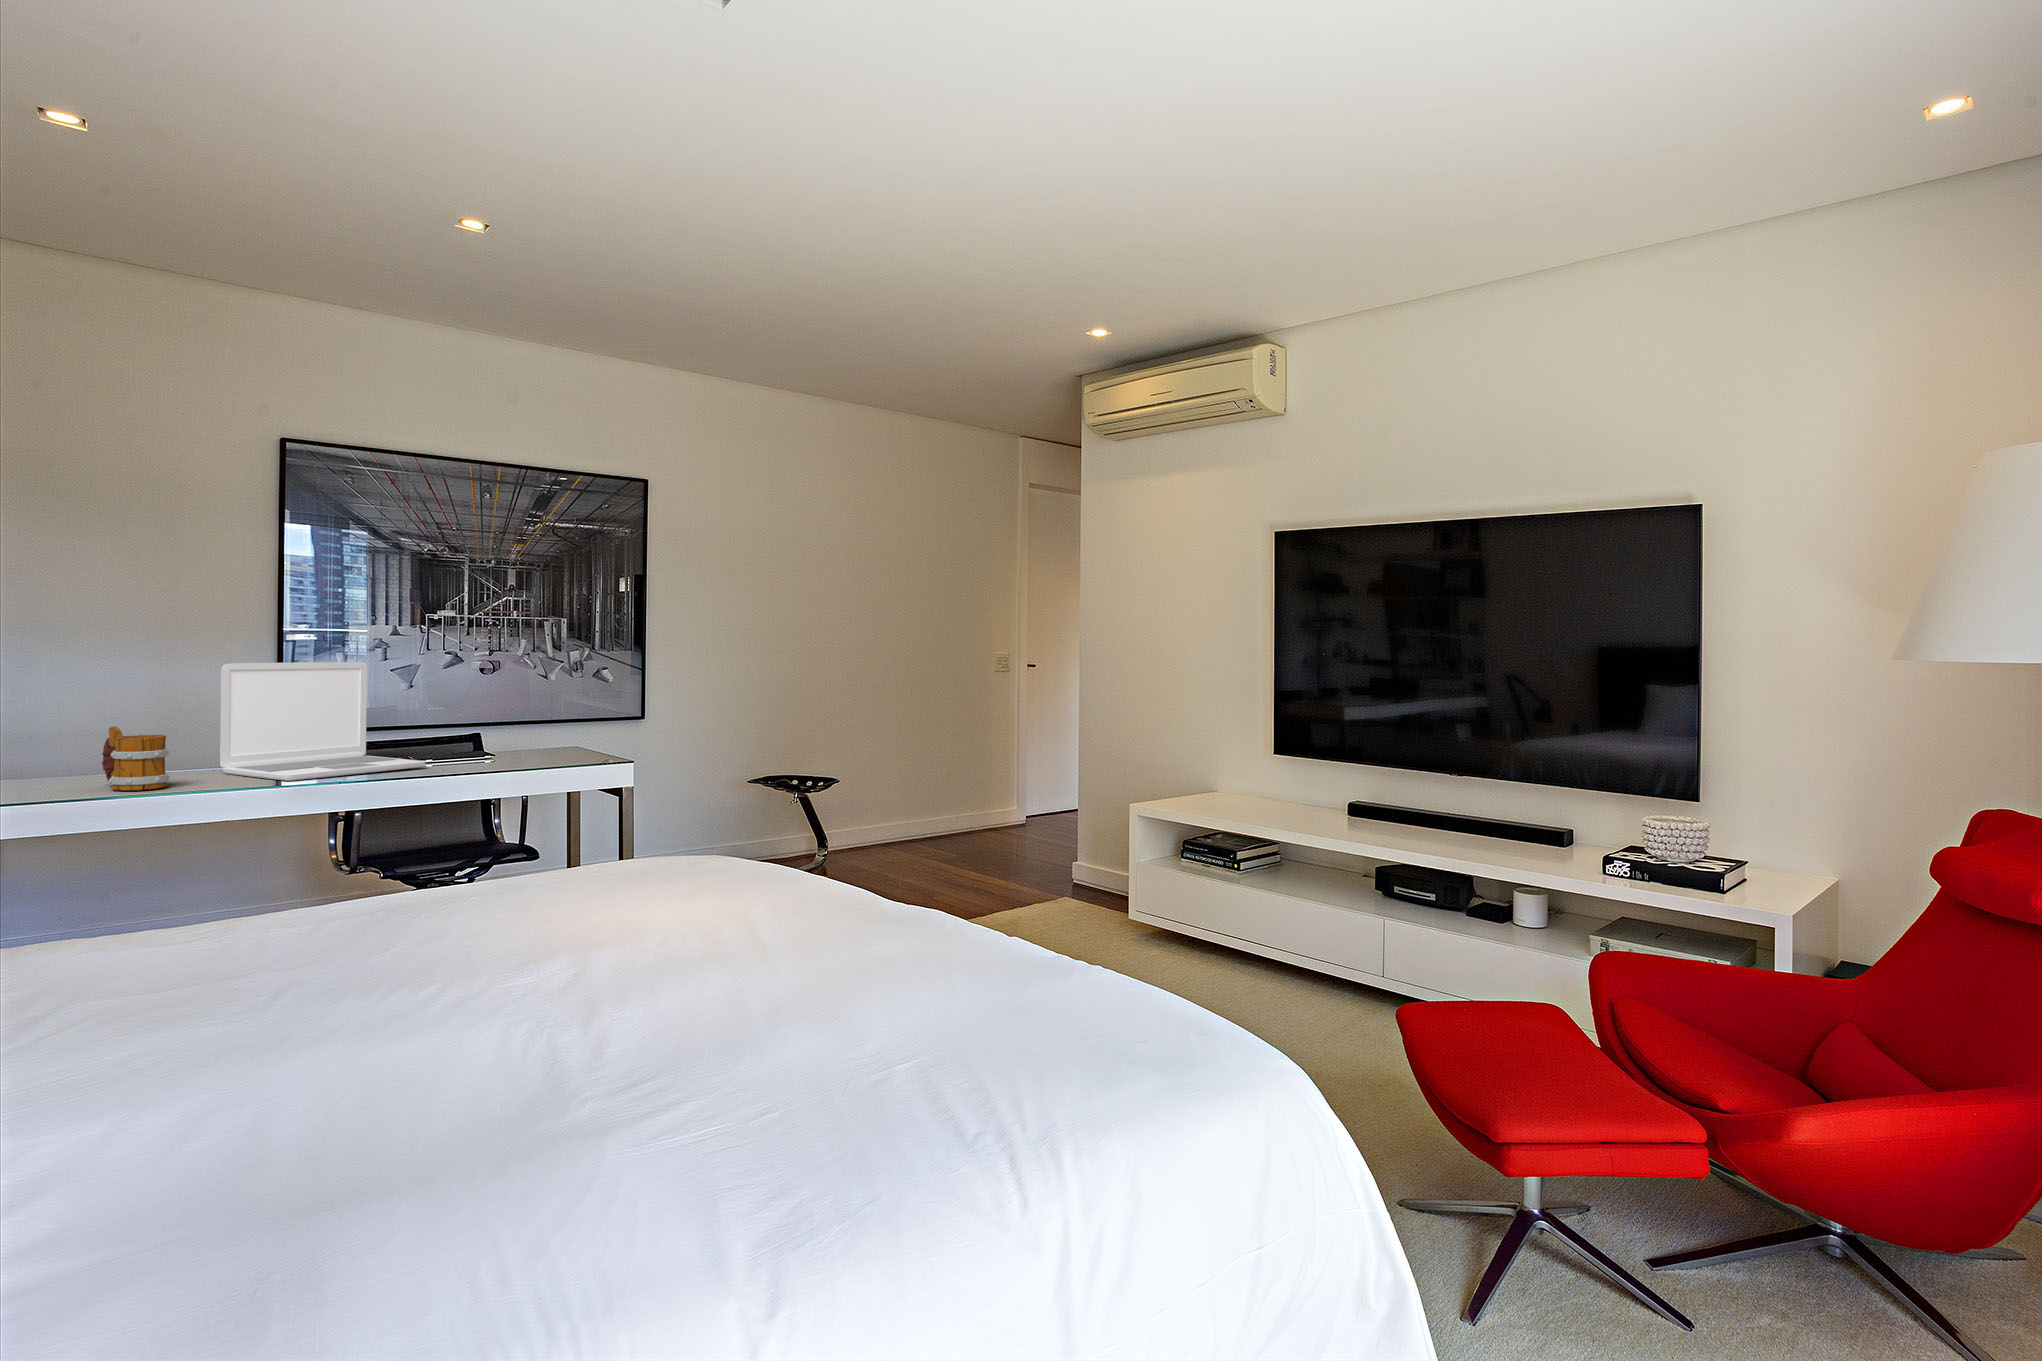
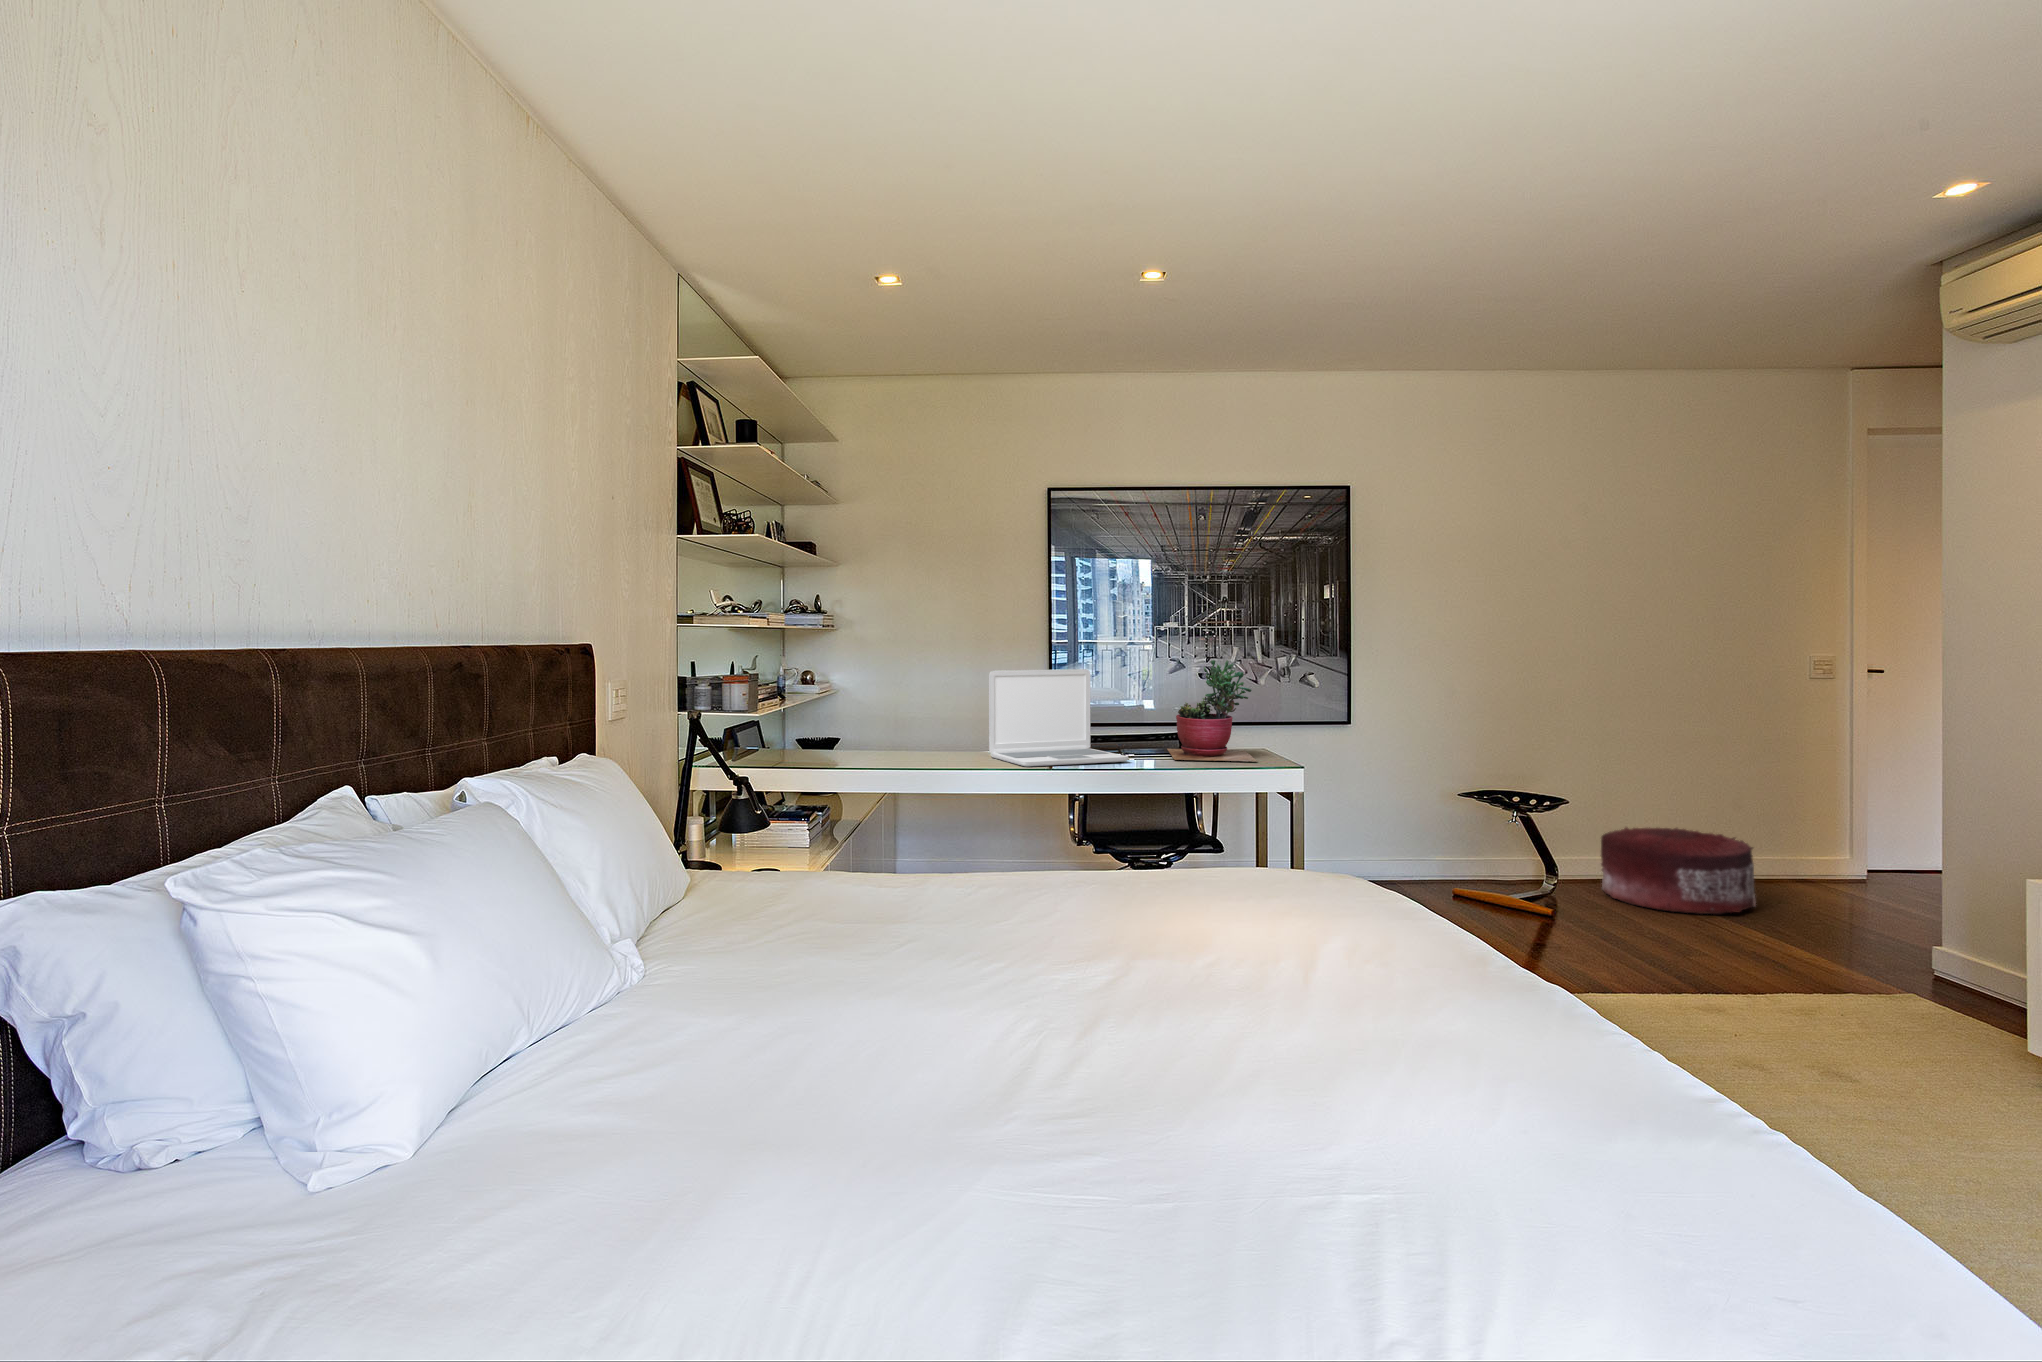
succulent plant: none [464,653,576,762] -> present [1167,660,1257,761]
mug: present [102,726,170,791] -> none [915,718,952,767]
pouf: none [858,794,965,863] -> present [1601,827,1756,914]

